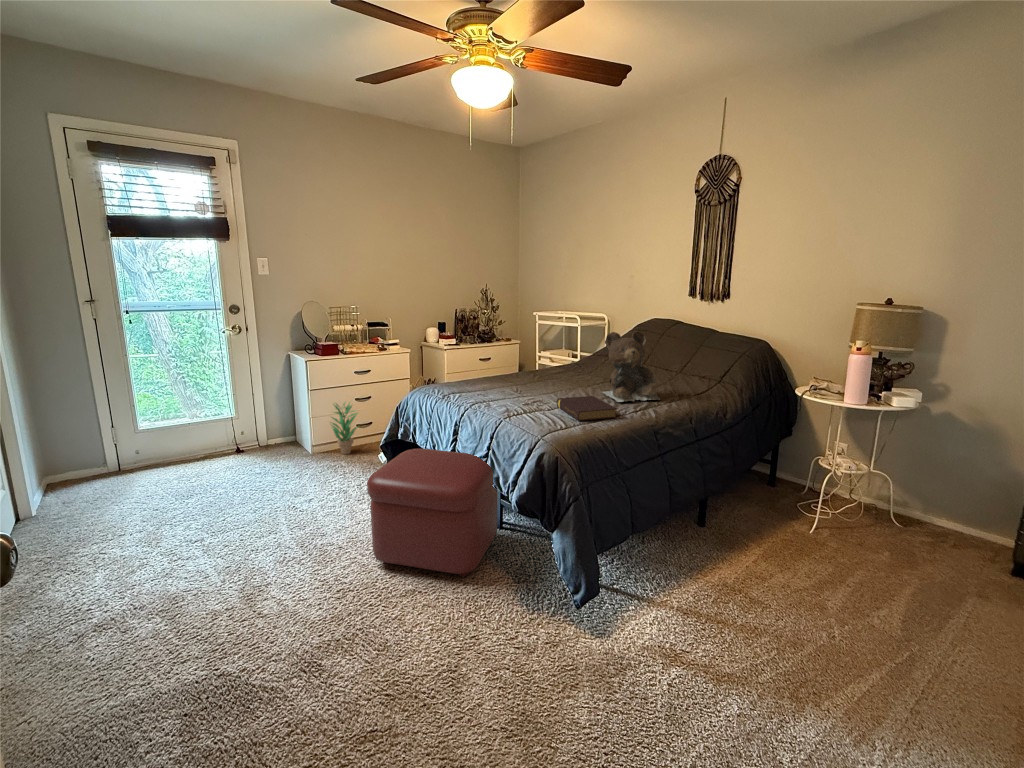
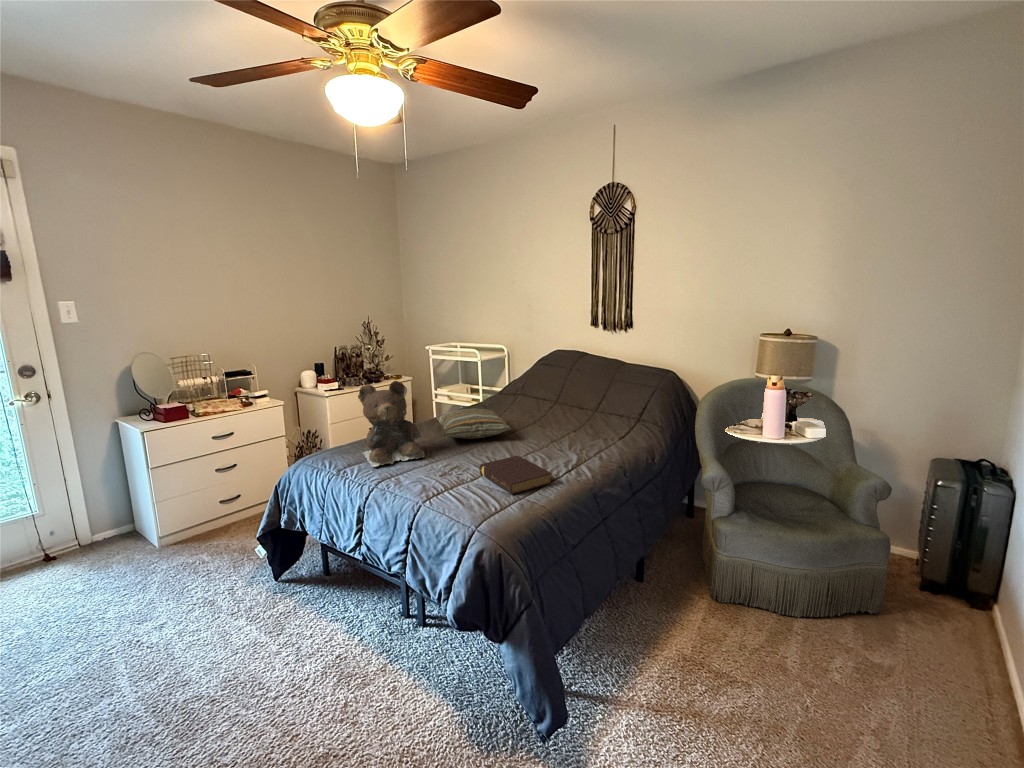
teddy bear: present [602,331,660,402] -> present [358,381,425,467]
armchair: none [770,348,984,587] -> present [695,378,892,618]
pillow: none [531,360,594,385] -> present [437,408,511,439]
potted plant: present [331,403,358,454] -> none [181,475,226,542]
ottoman: present [367,448,497,576] -> none [247,545,422,720]

